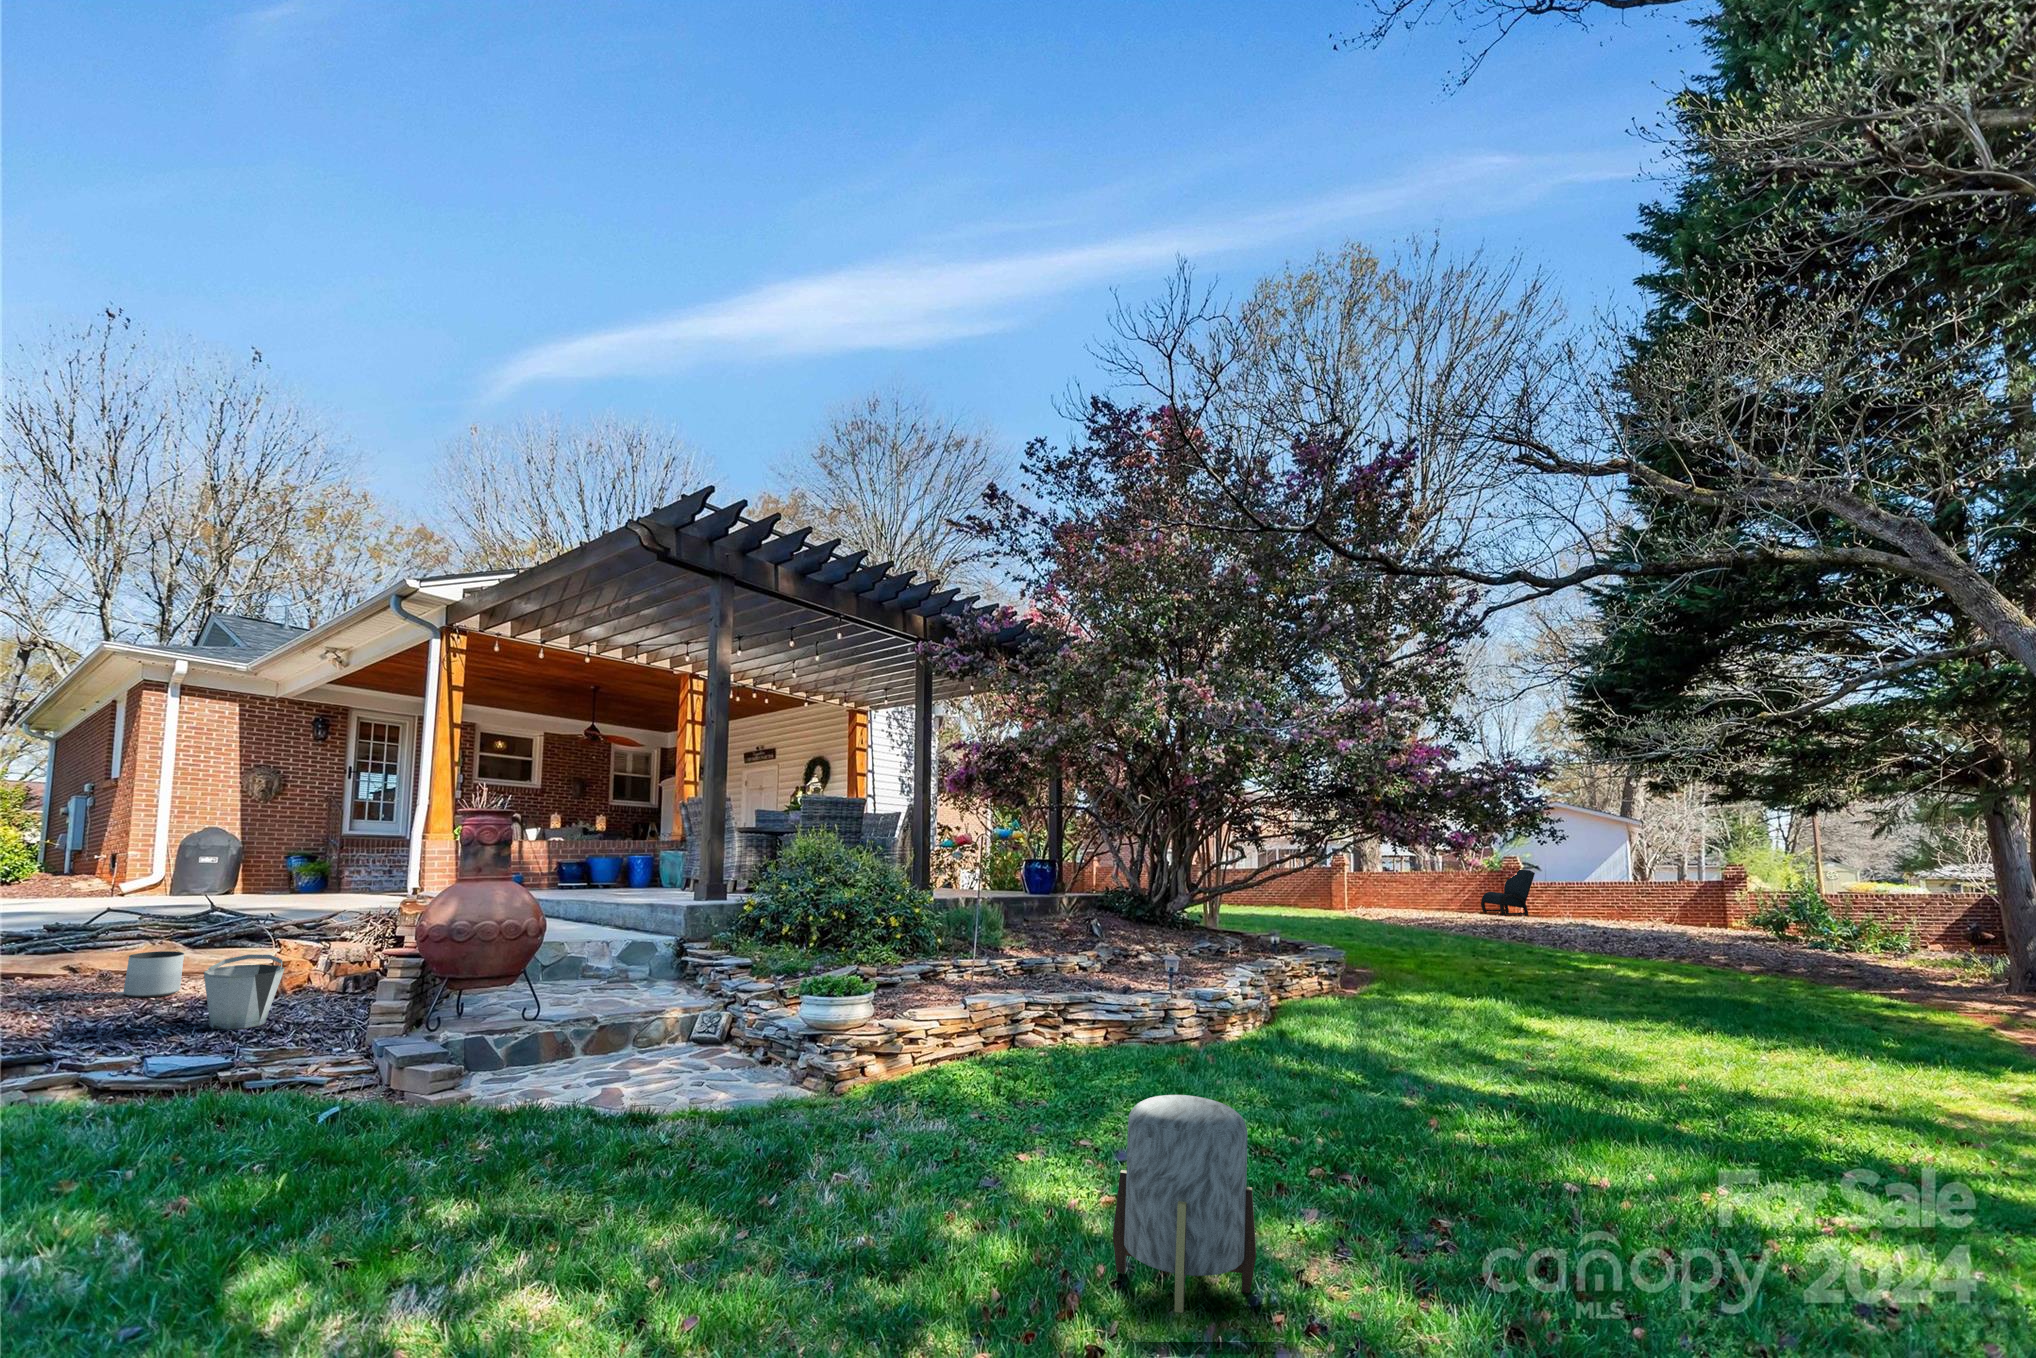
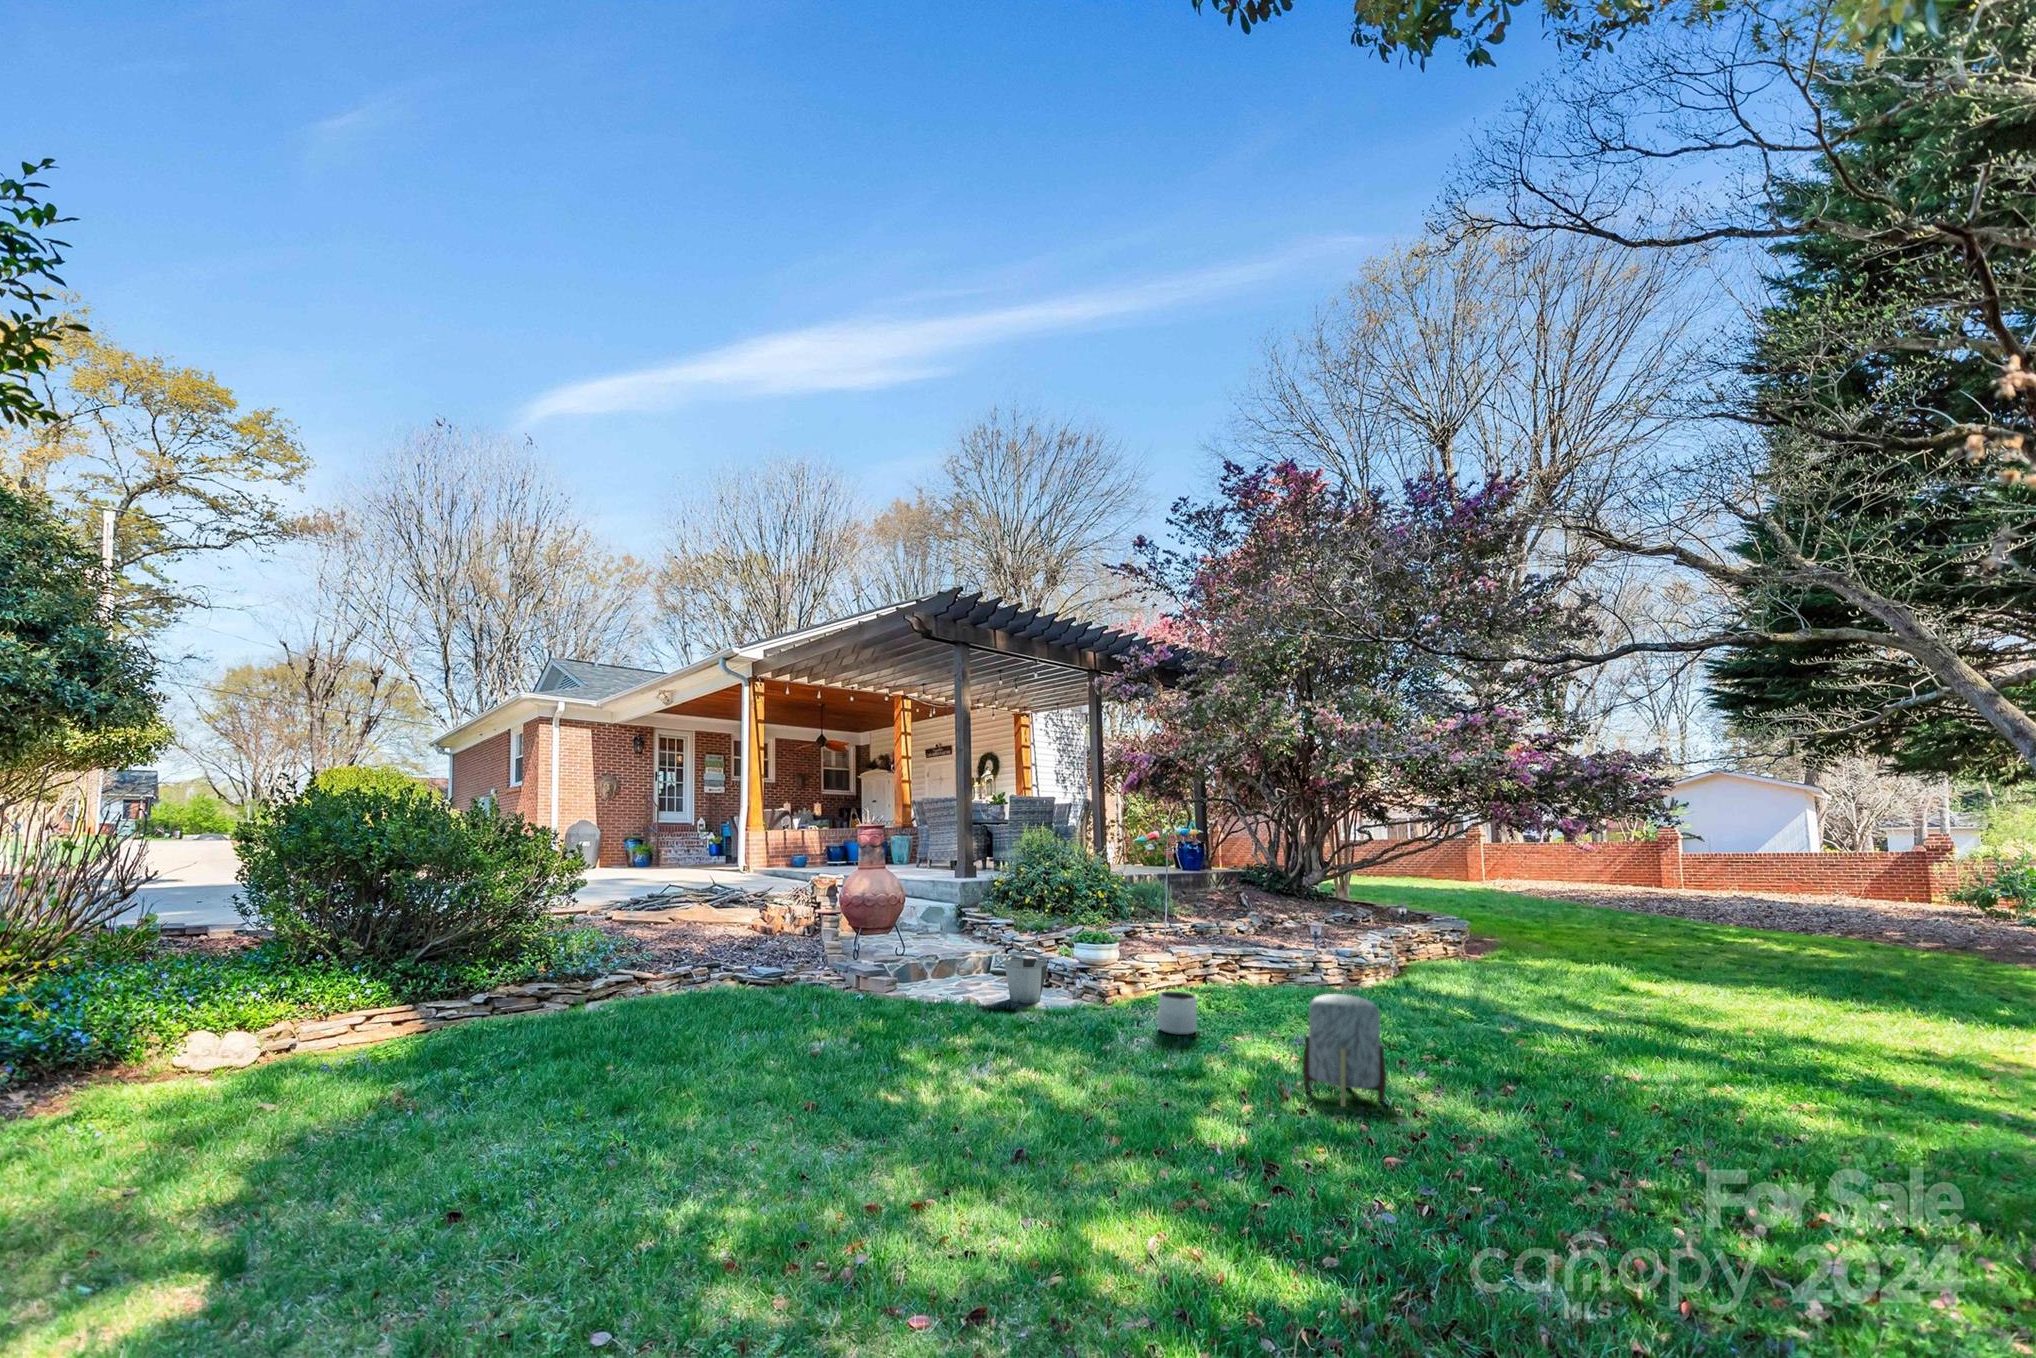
lounge chair: present [1481,869,1535,916] -> none [1600,852,1653,897]
planter: present [123,951,184,998] -> present [1158,991,1197,1035]
bucket: present [204,954,285,1030] -> present [1004,952,1048,1003]

